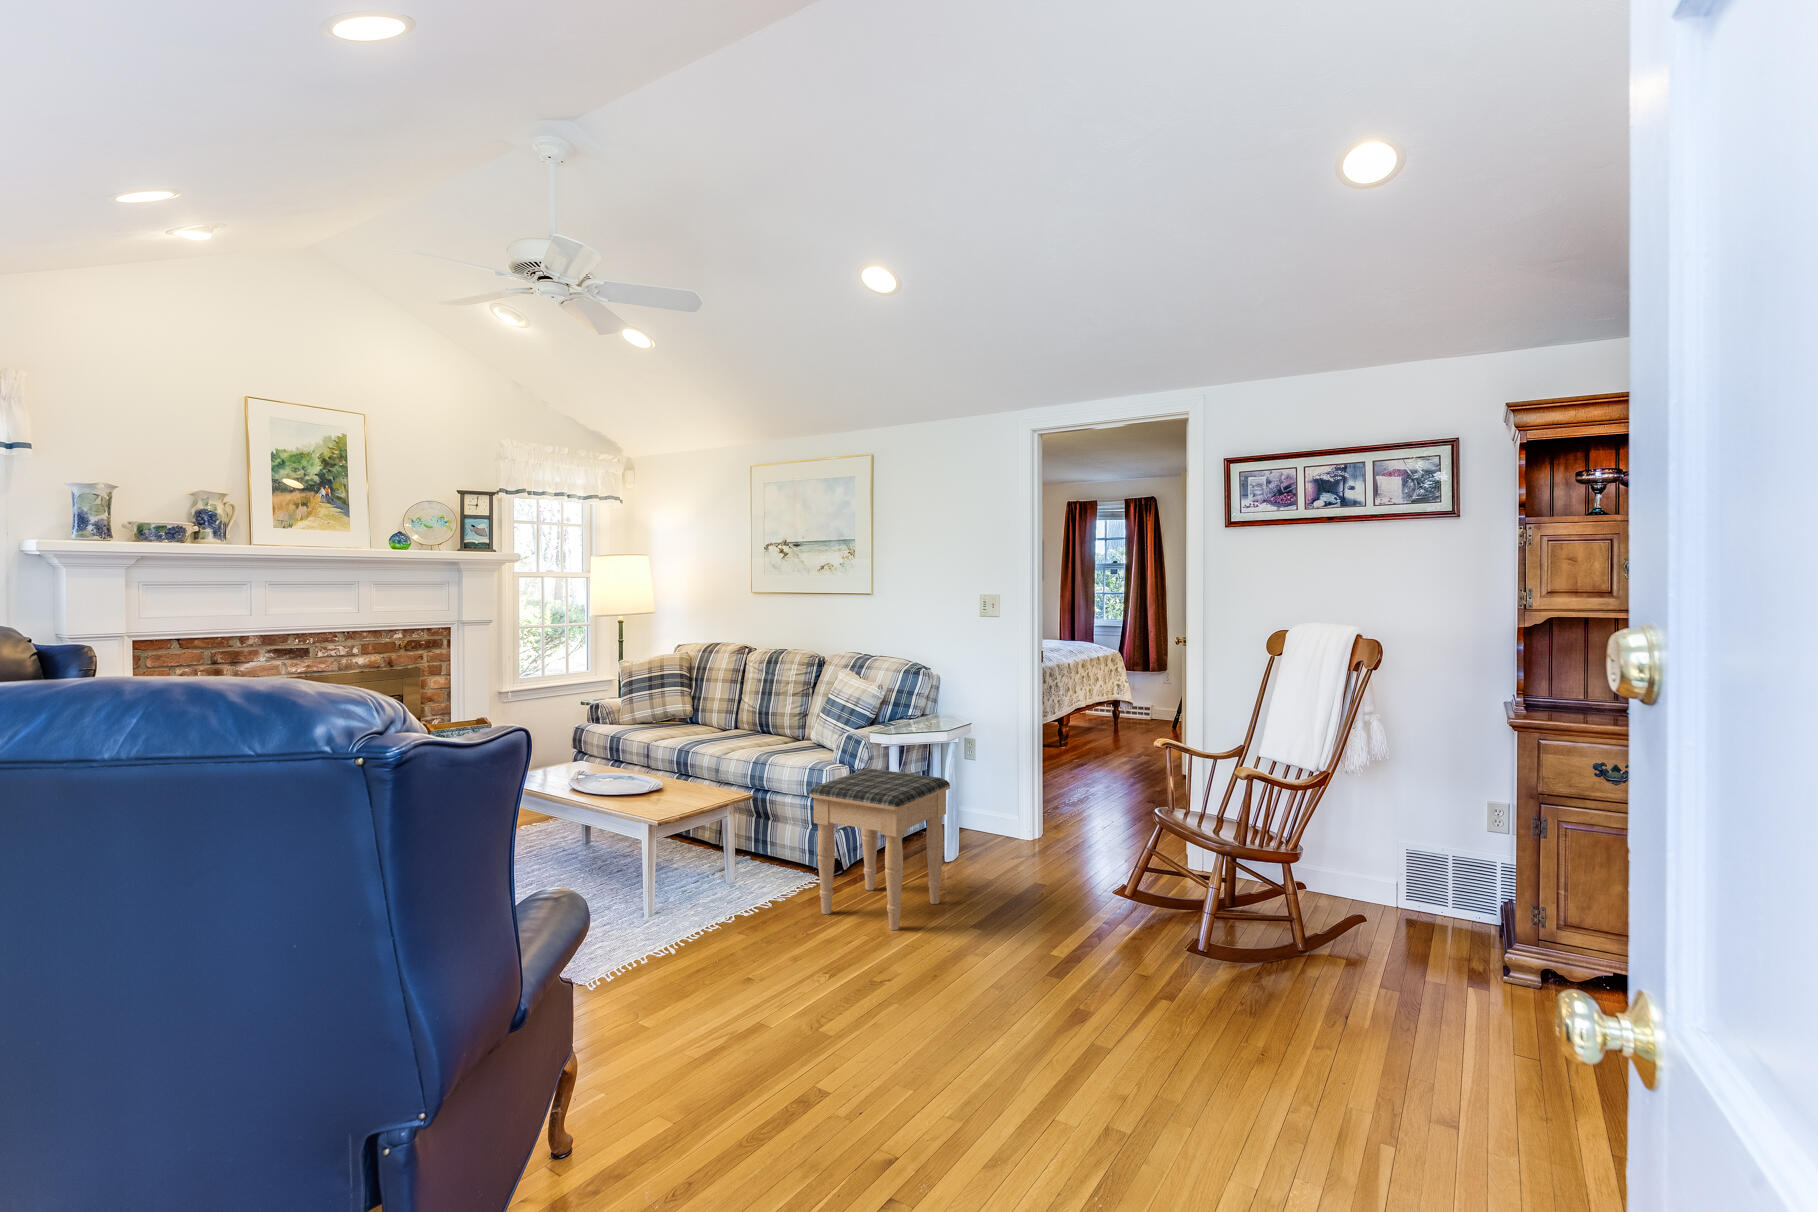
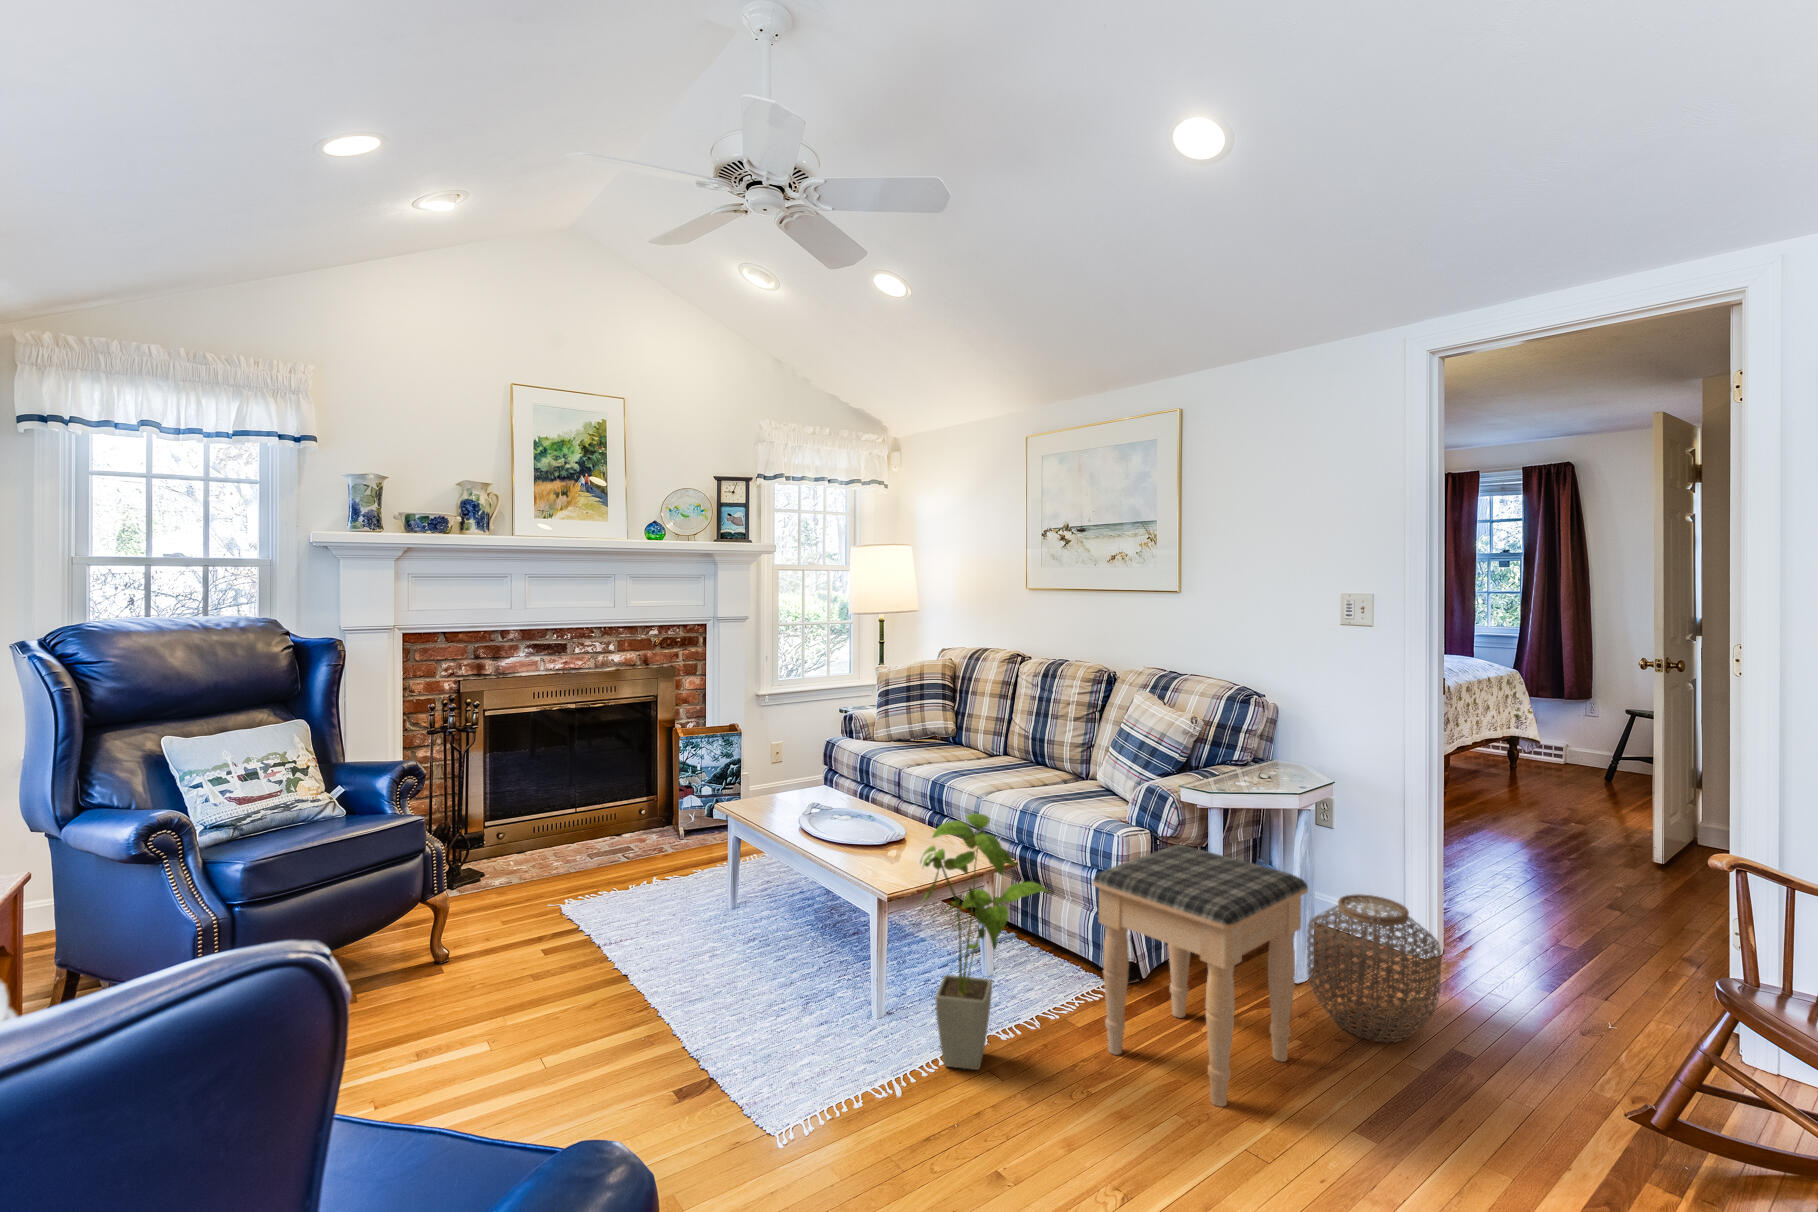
house plant: none [684,749,783,935] -> present [921,813,1051,1070]
woven basket: none [954,794,1033,887] -> present [1307,894,1441,1043]

